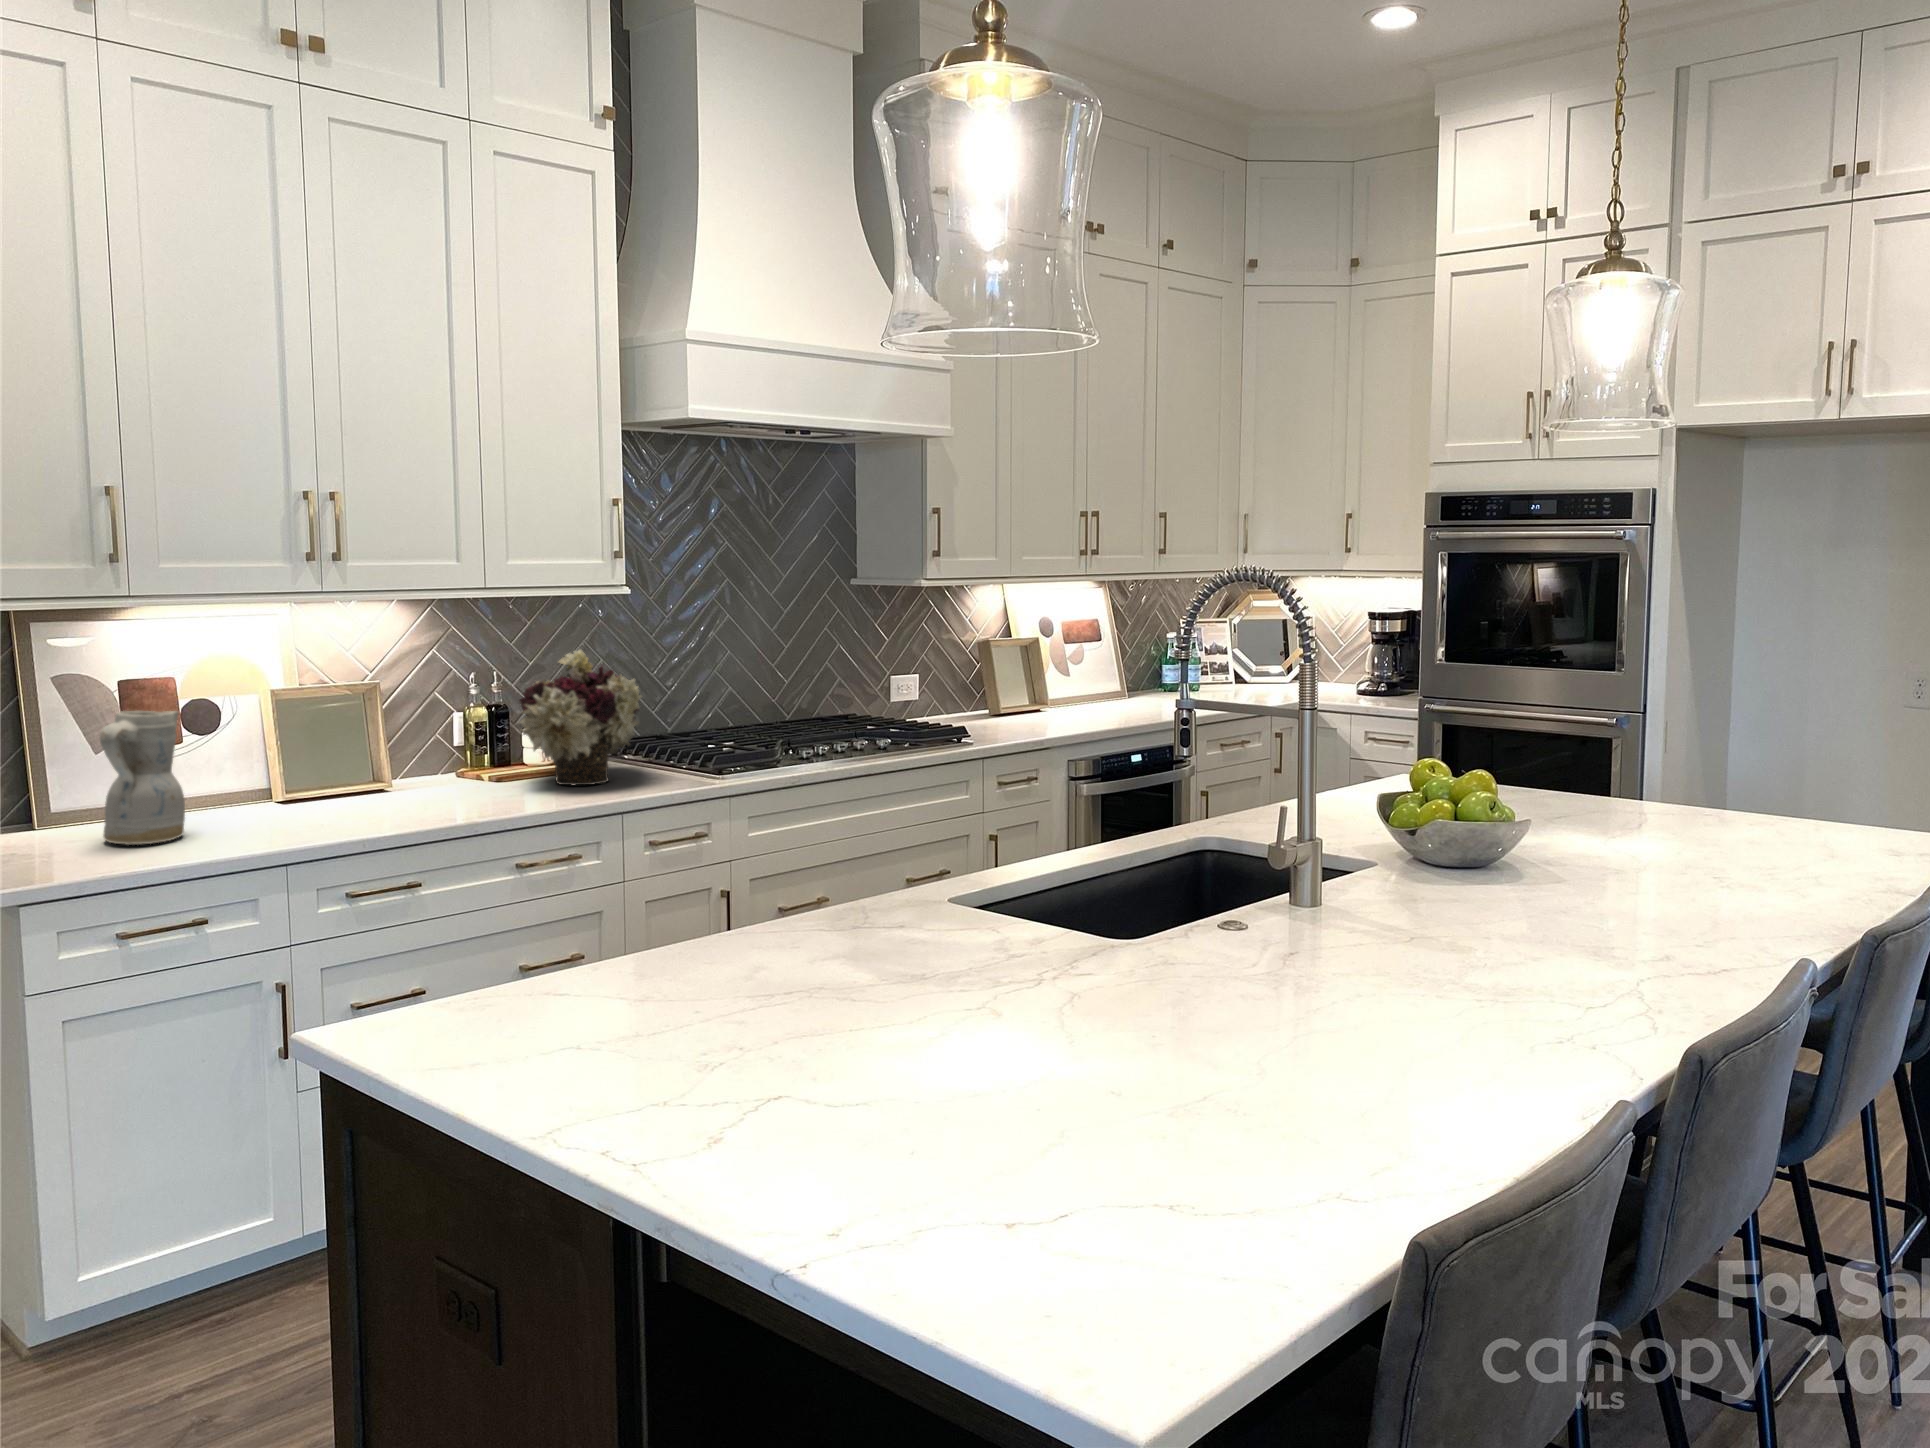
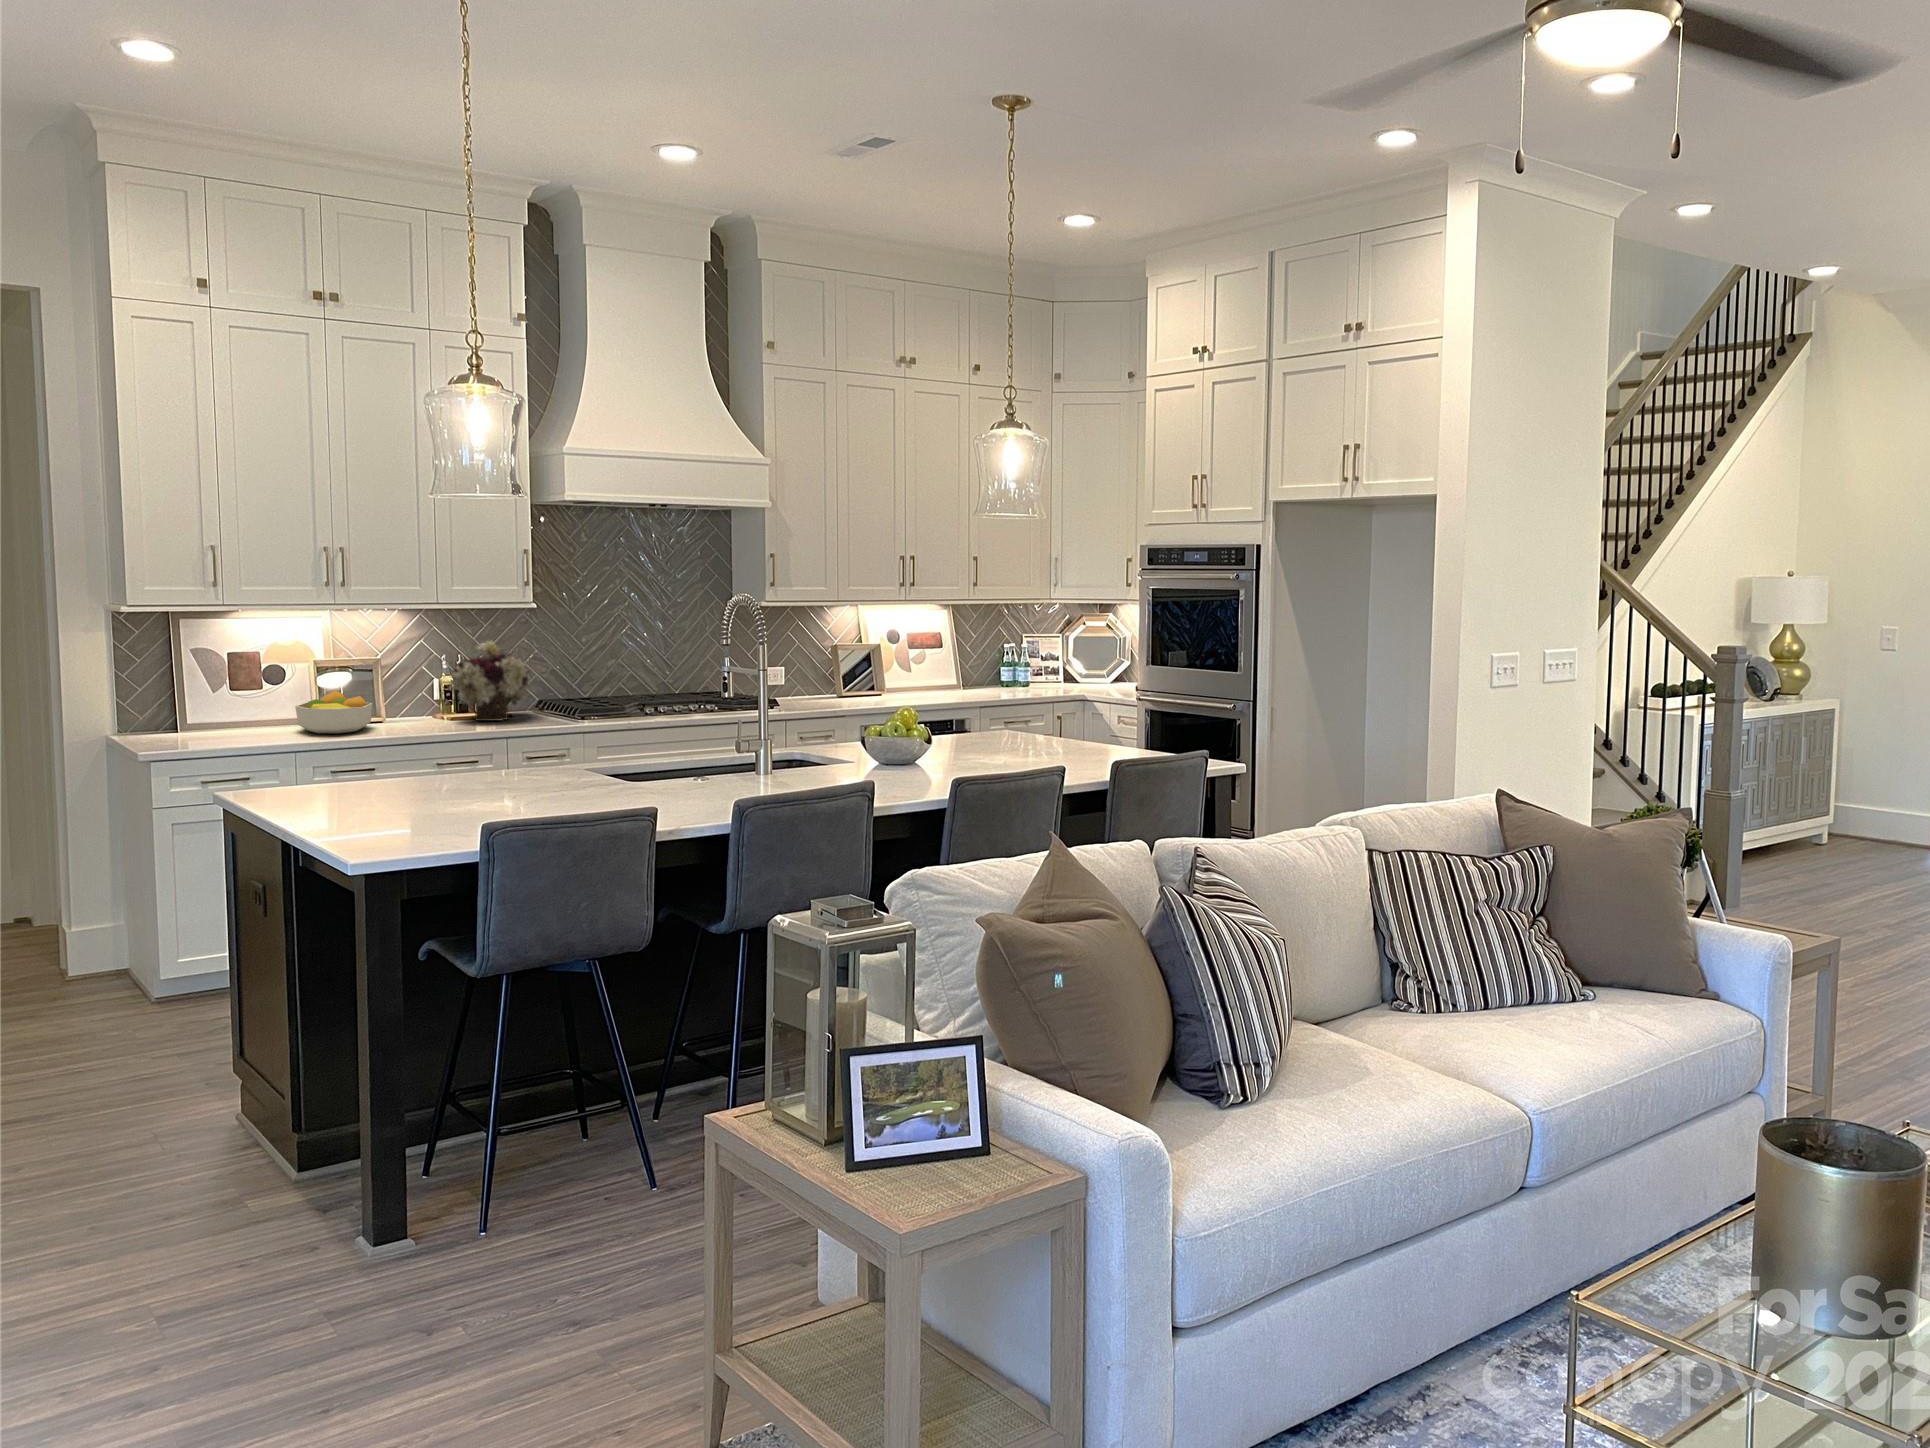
ceramic pitcher: present [100,711,185,845] -> none [198,667,246,739]
fruit bowl: none [268,743,399,823] -> present [295,691,372,733]

